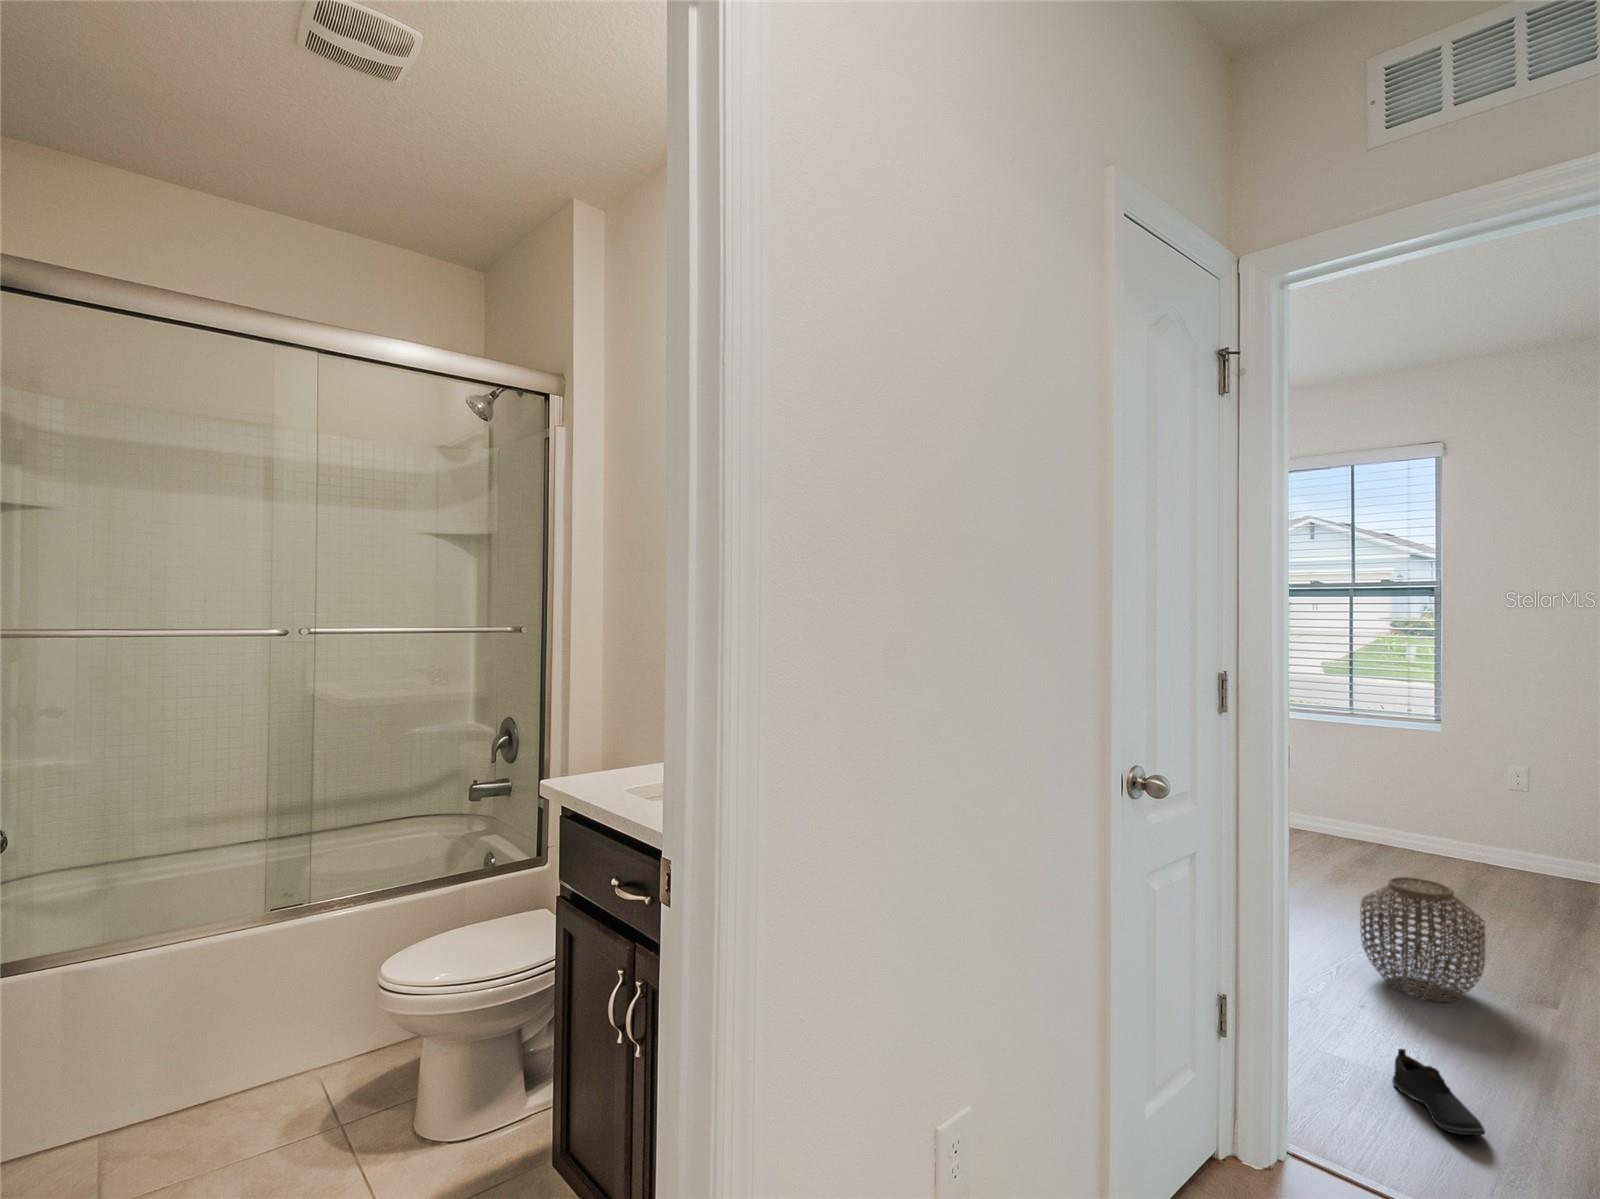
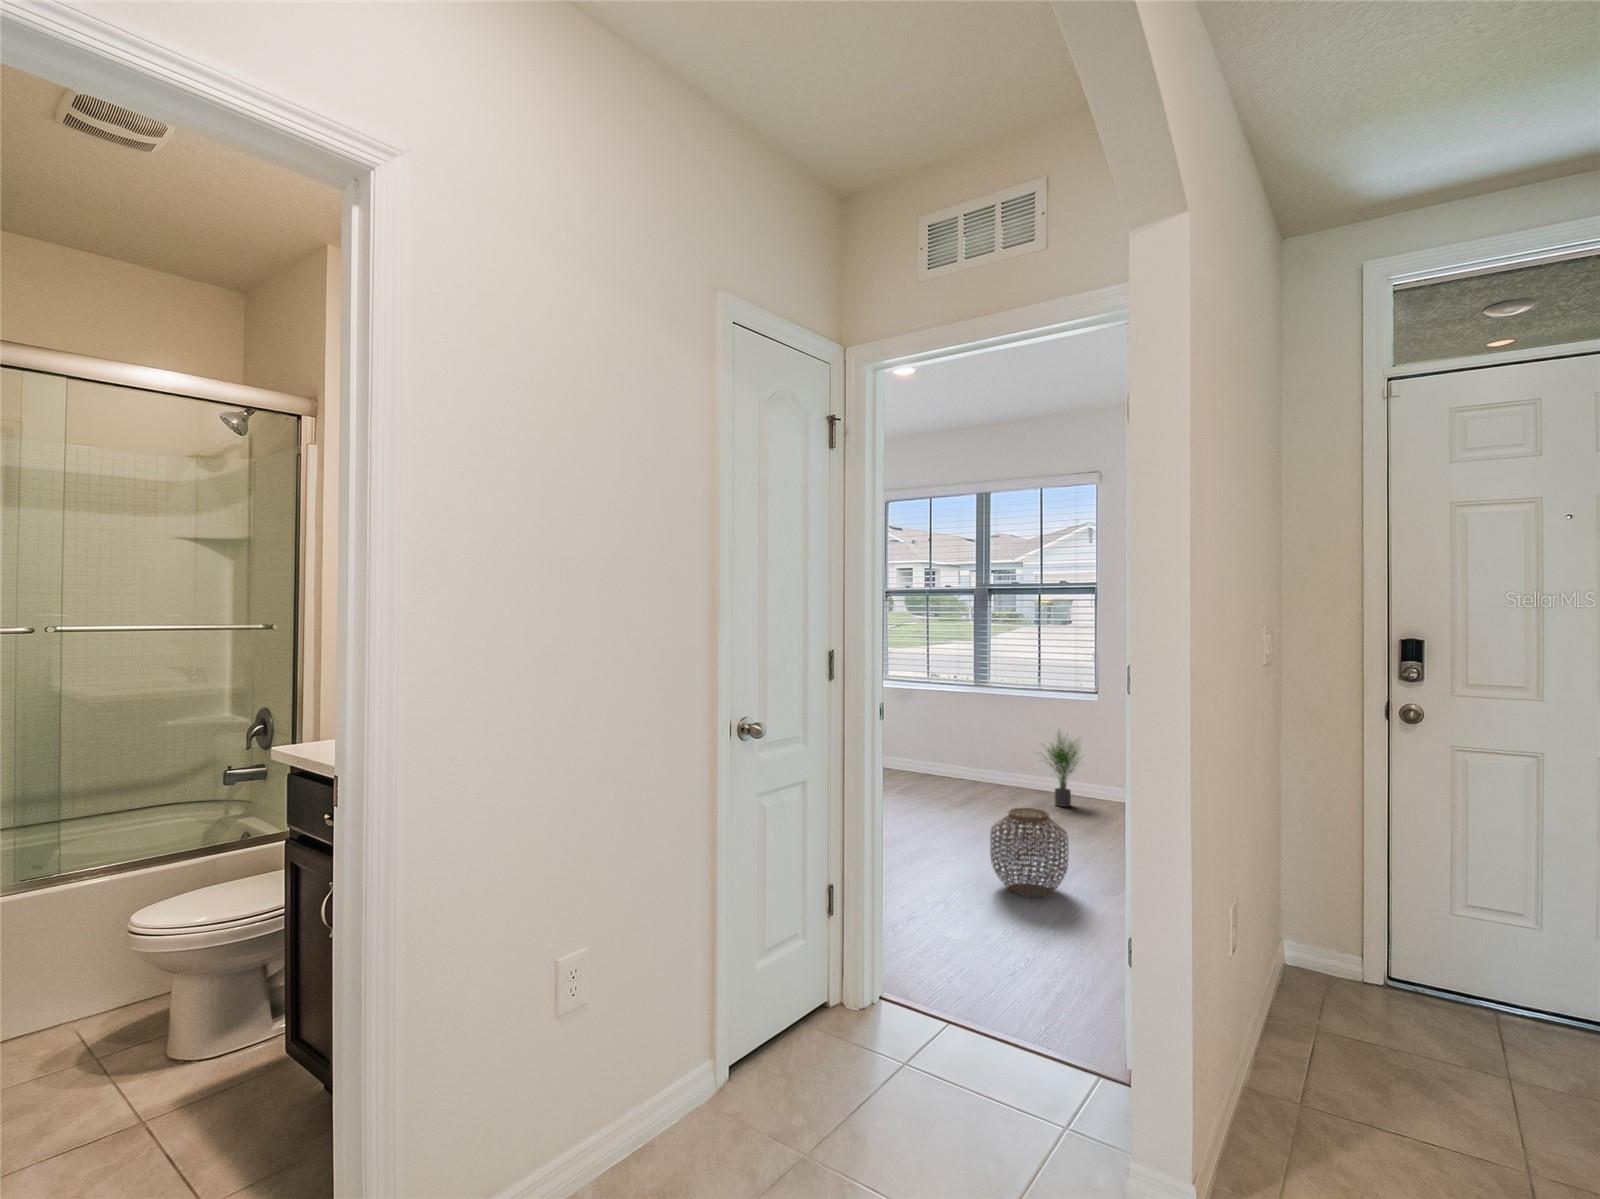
potted plant: none [1350,764,1436,864] -> present [1044,736,1081,807]
shoe: present [1393,1049,1485,1135] -> none [975,924,1017,974]

